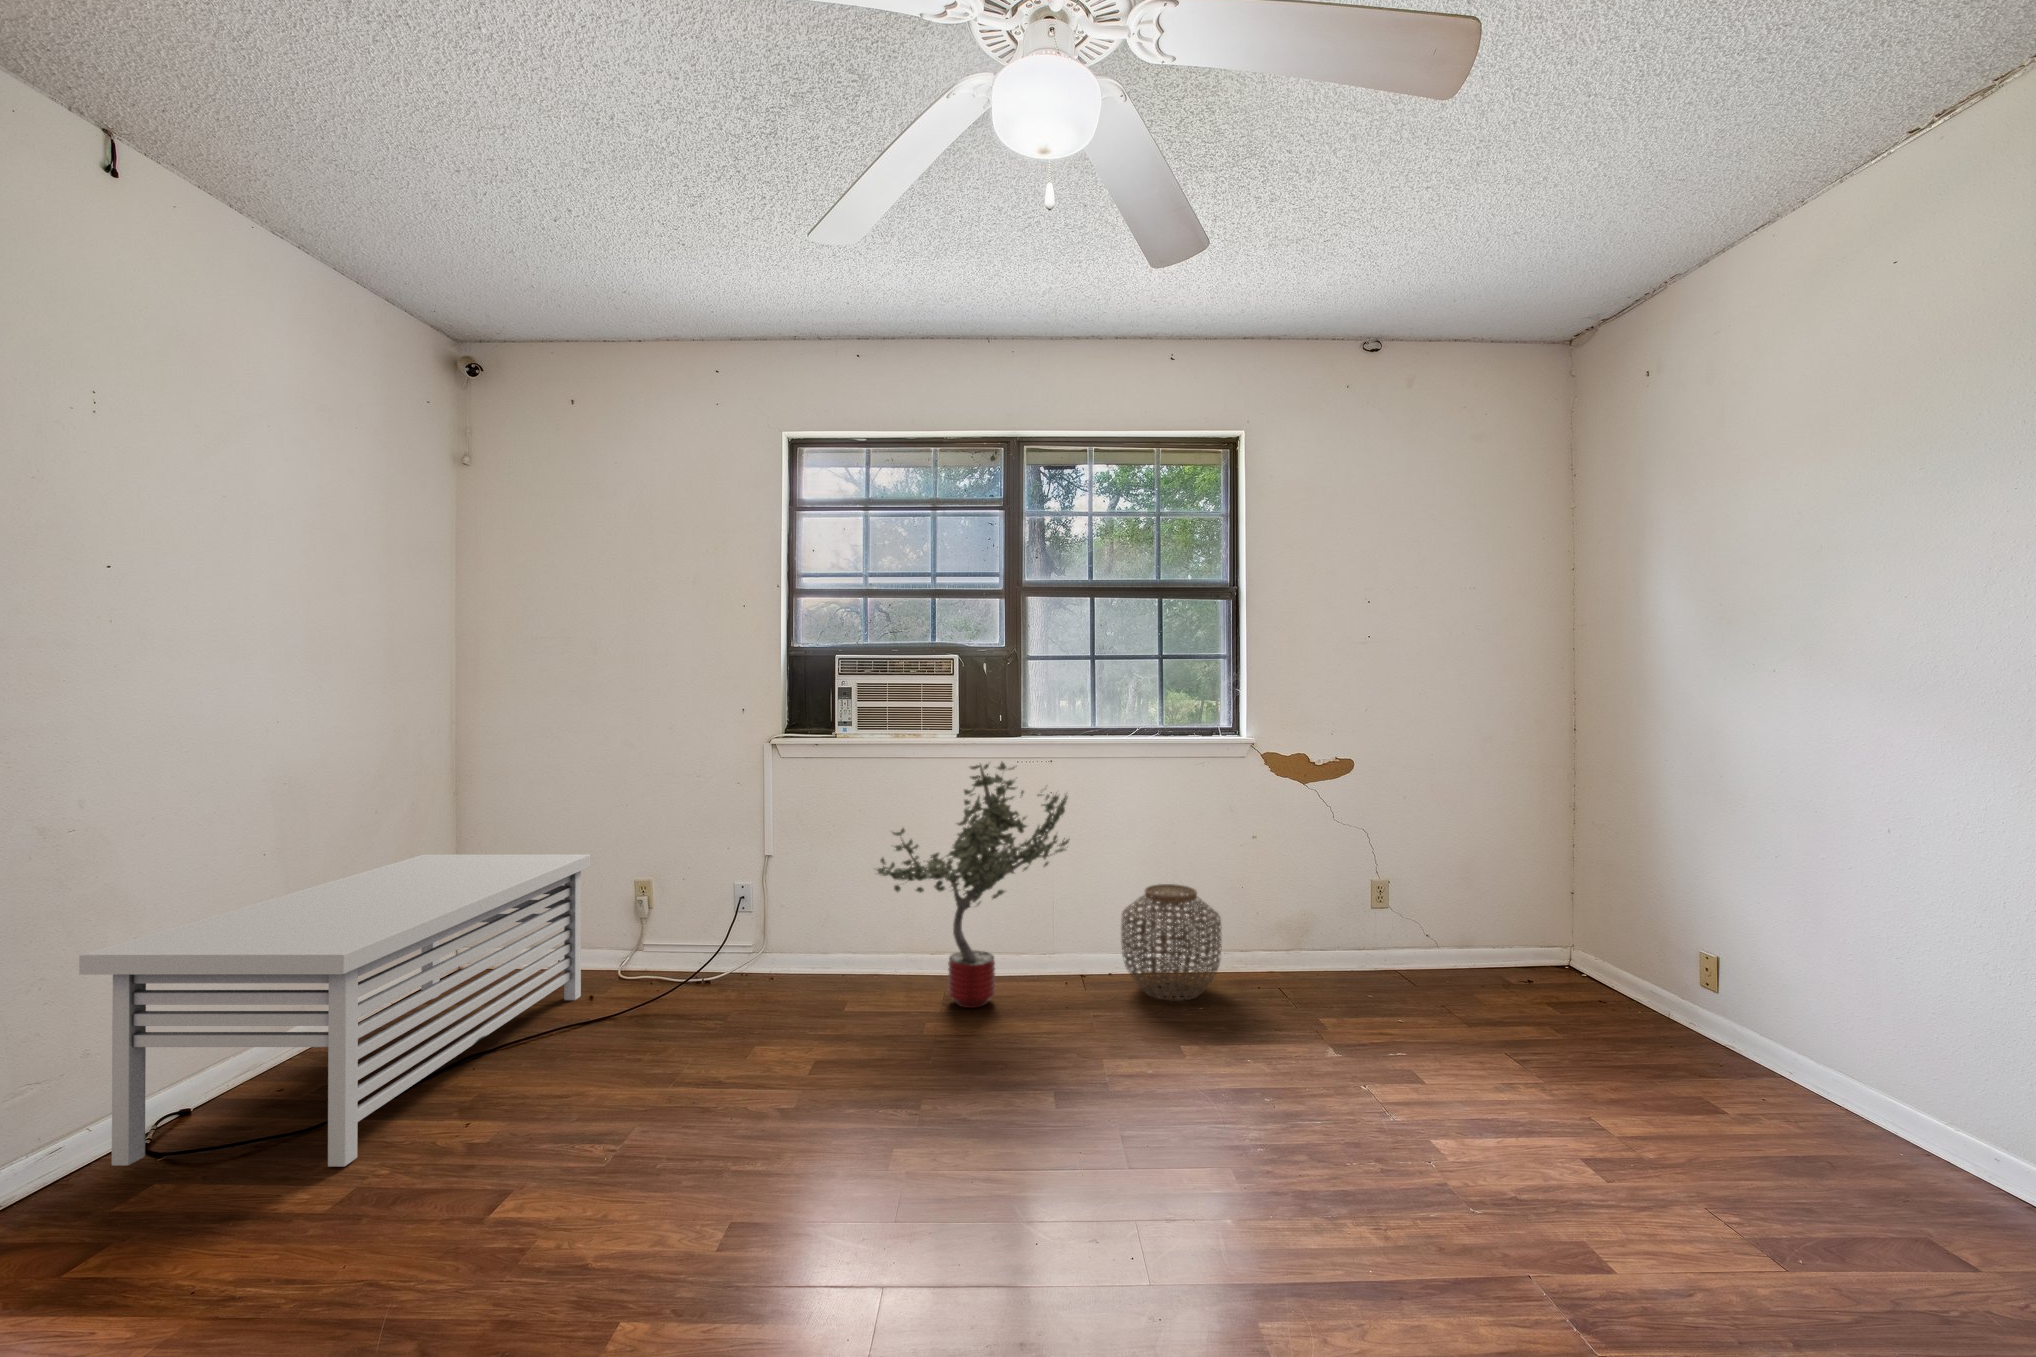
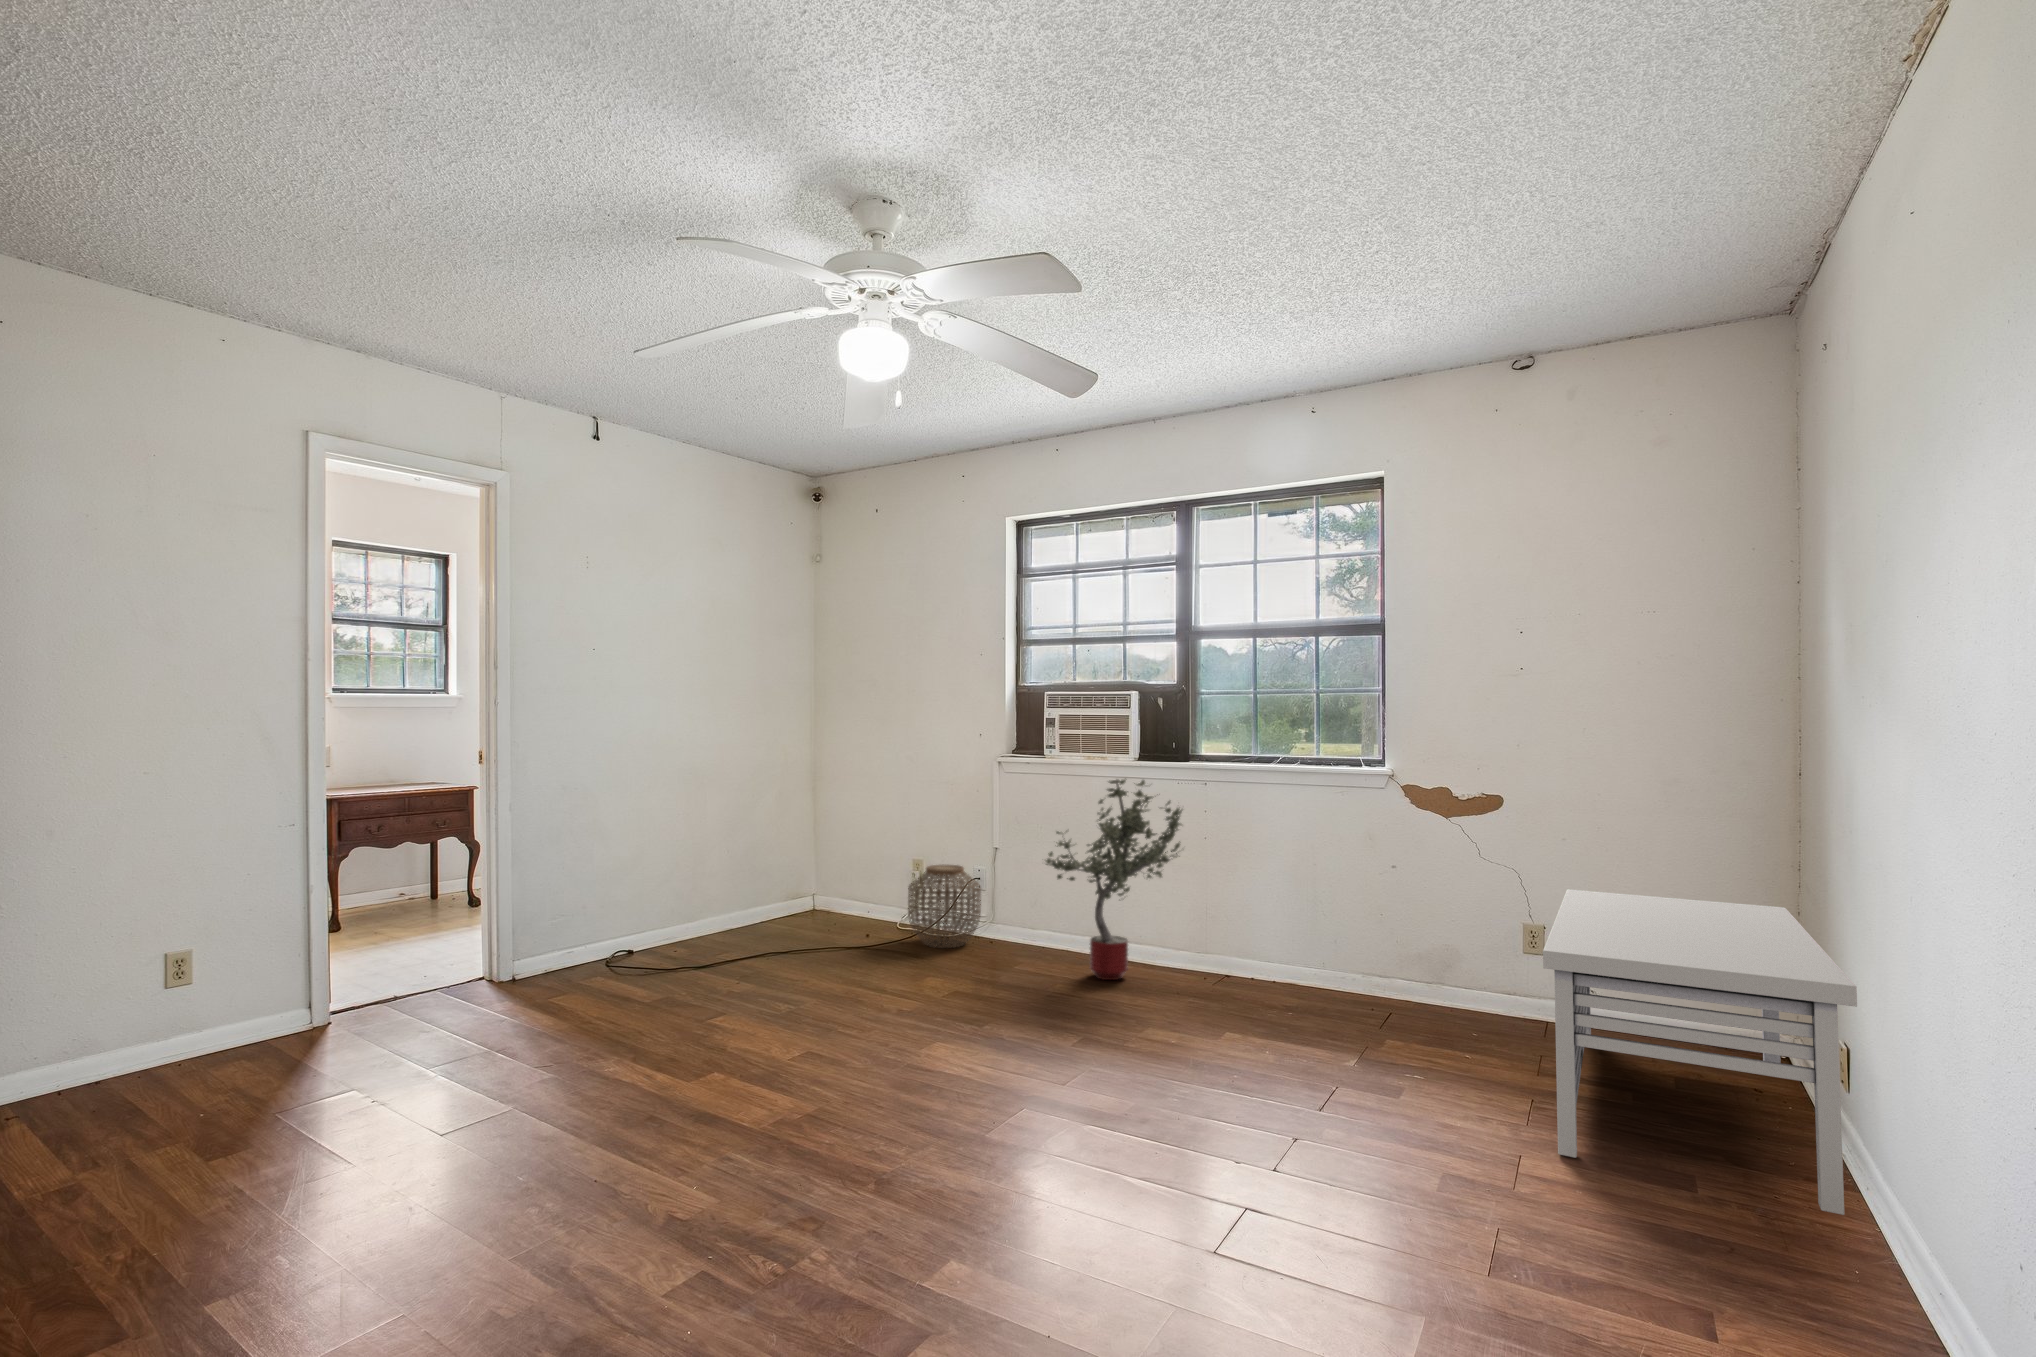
storage bench: present [79,854,590,1167] -> present [1543,889,1857,1215]
woven basket: present [1121,884,1221,1001] -> present [908,865,981,948]

